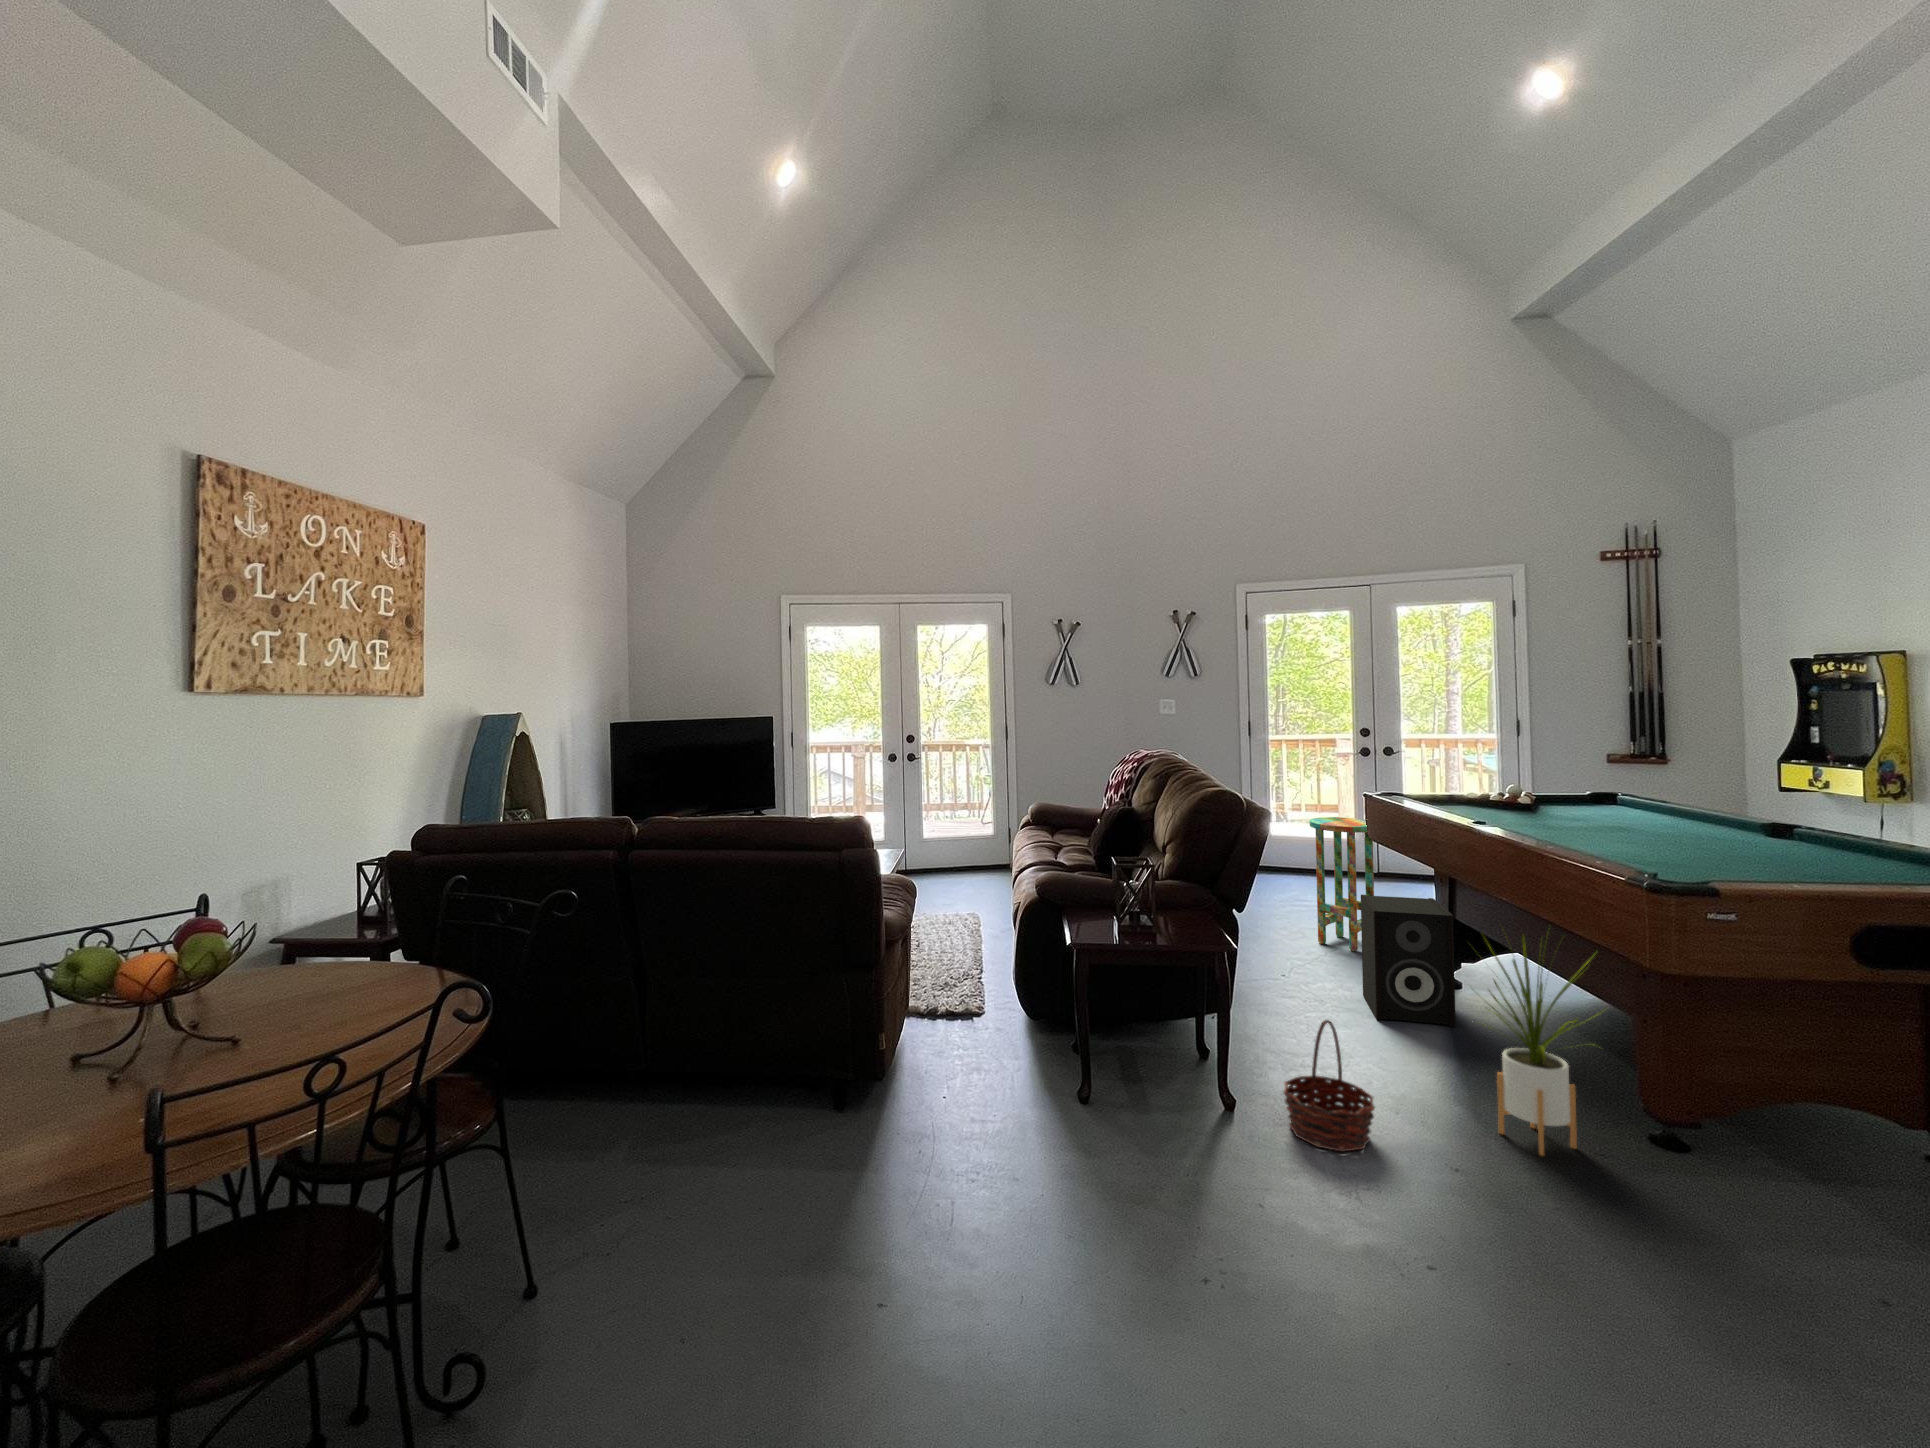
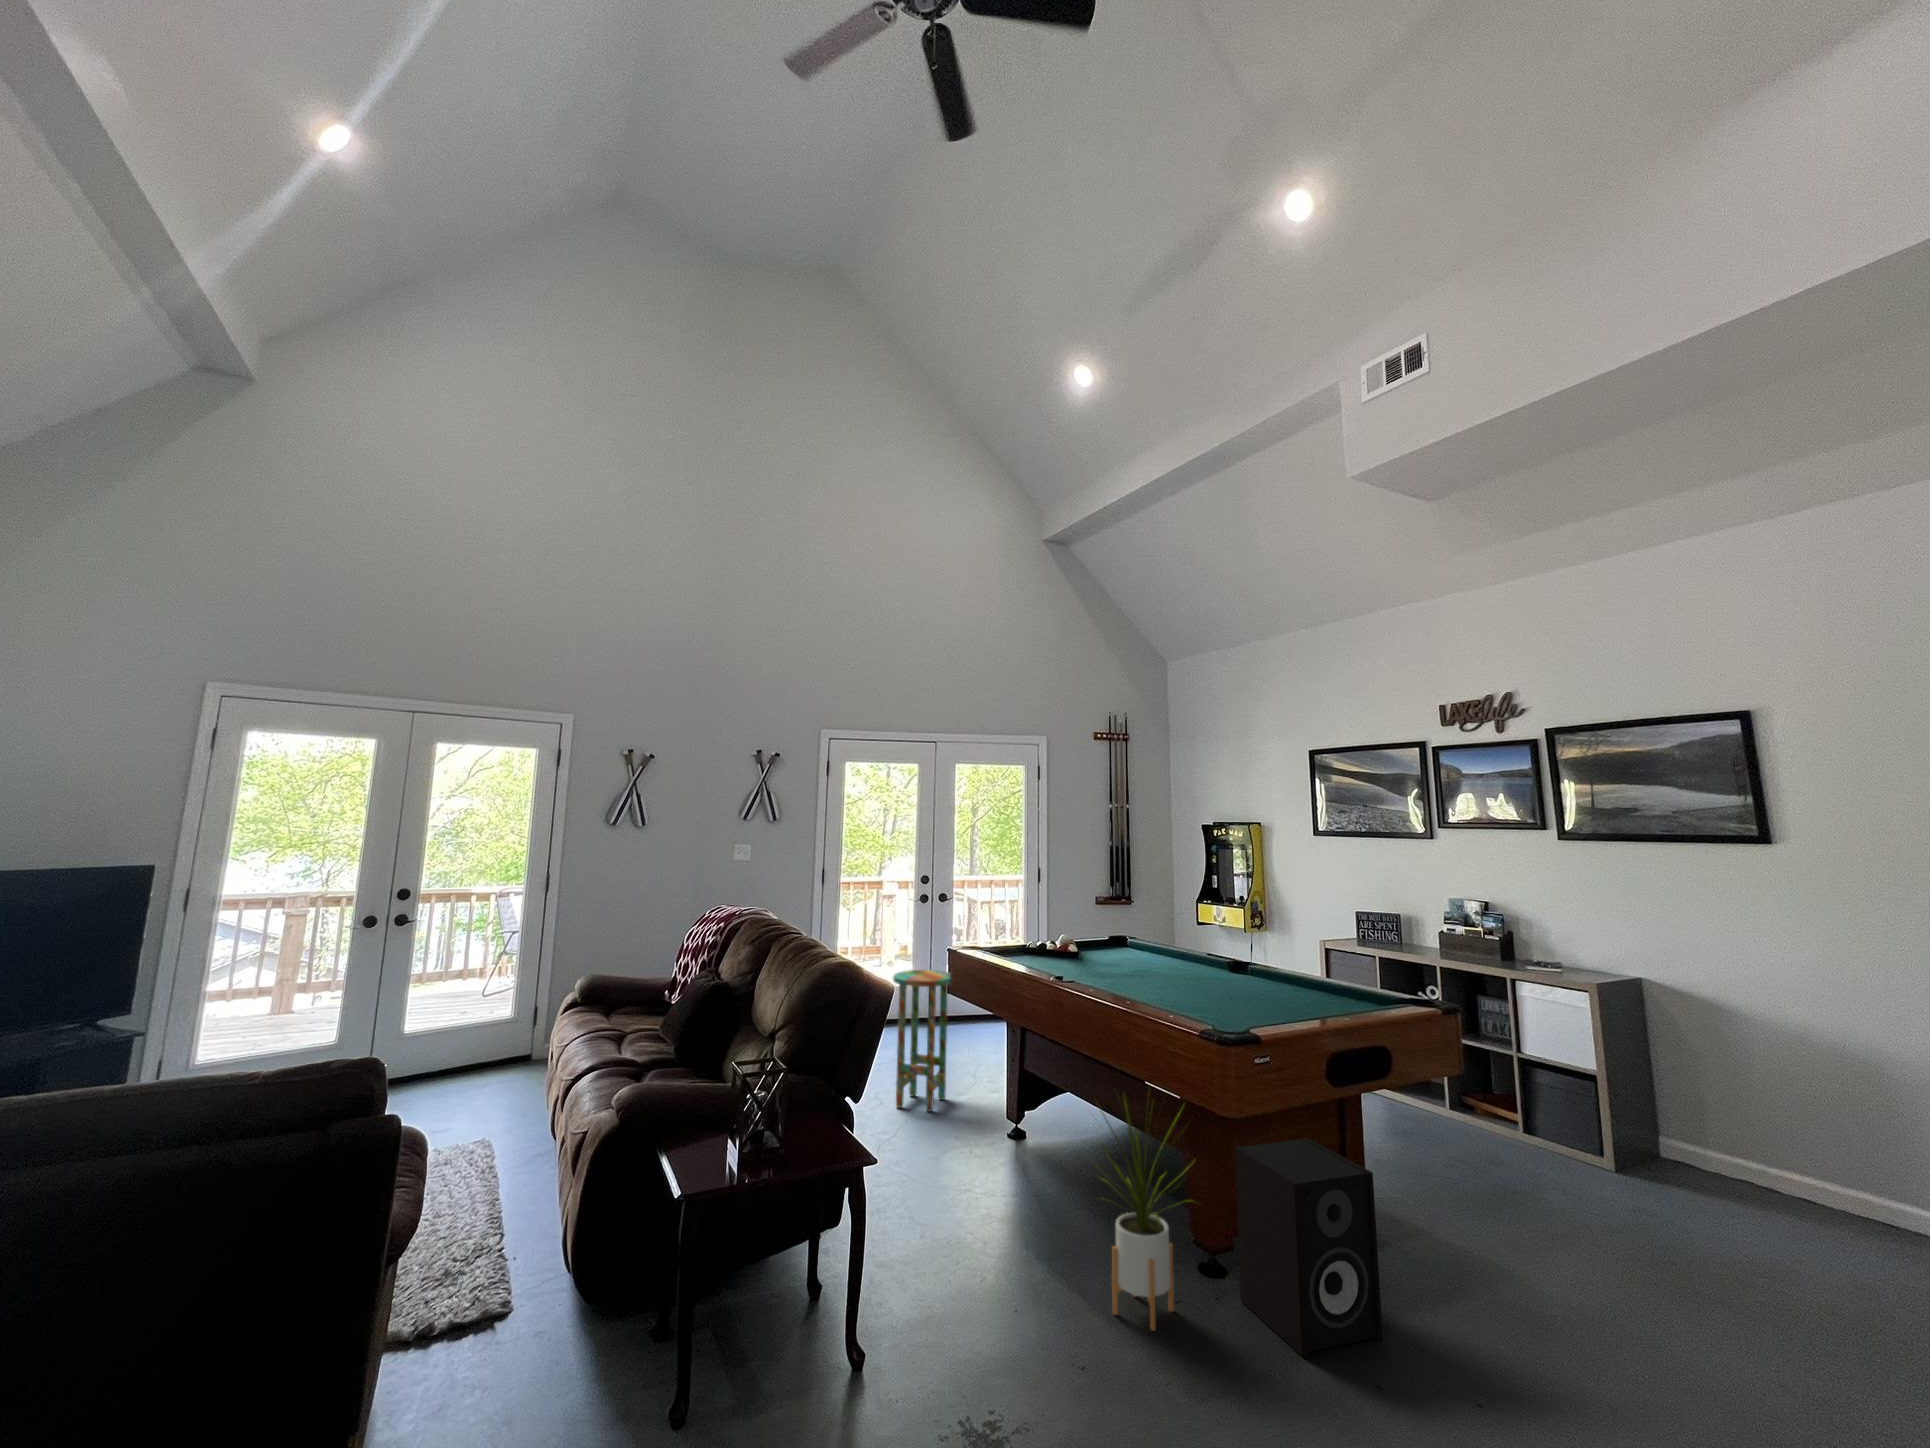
speaker: present [1361,895,1456,1027] -> present [1235,1138,1383,1356]
basket: present [1284,1020,1375,1151] -> none [926,1232,1022,1403]

